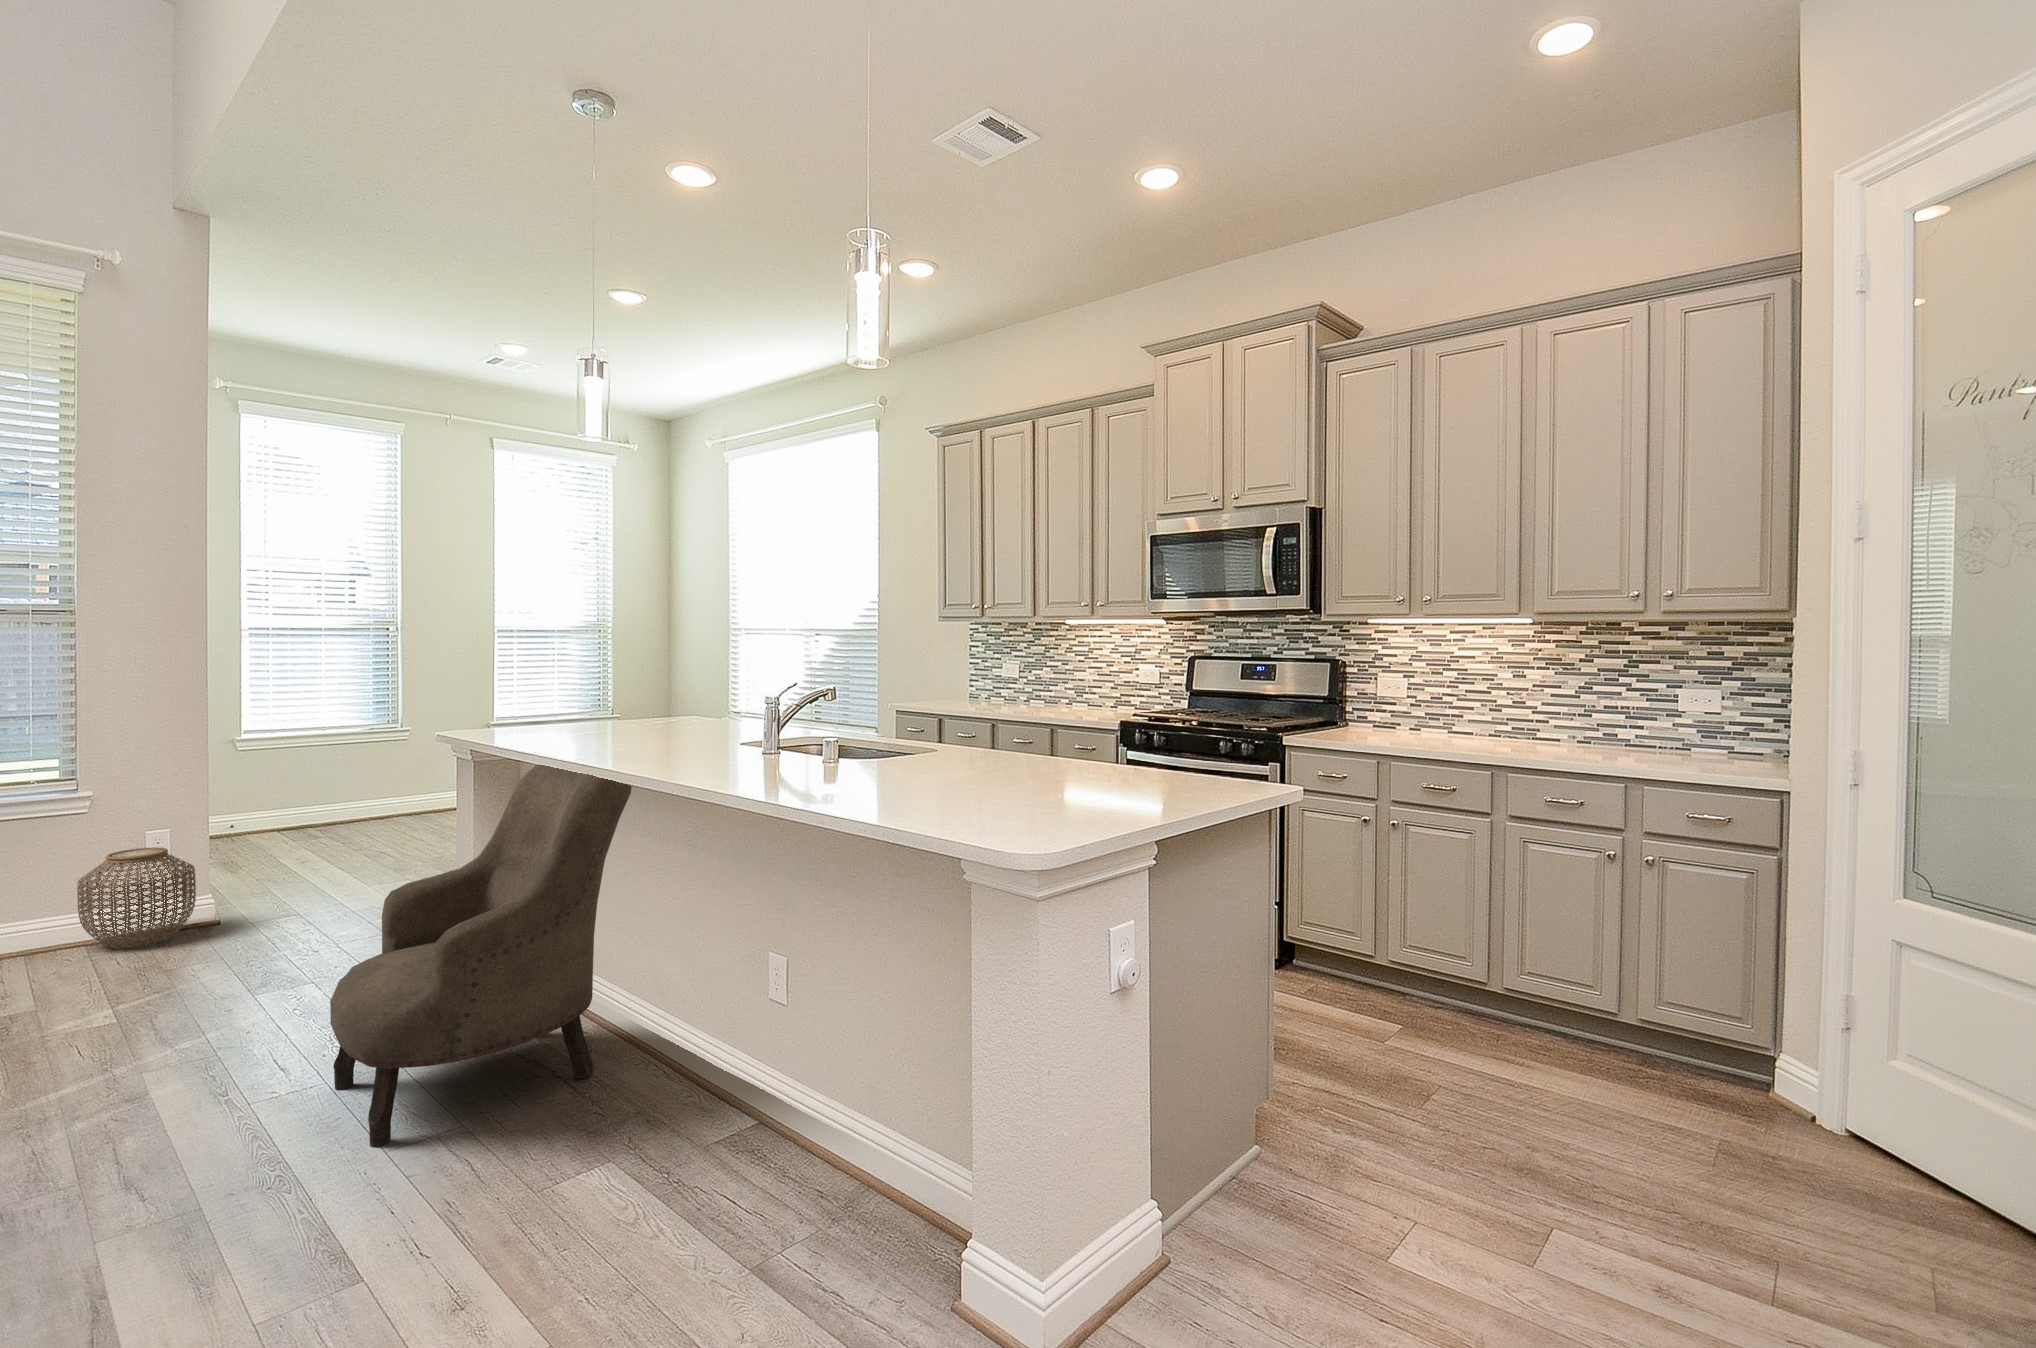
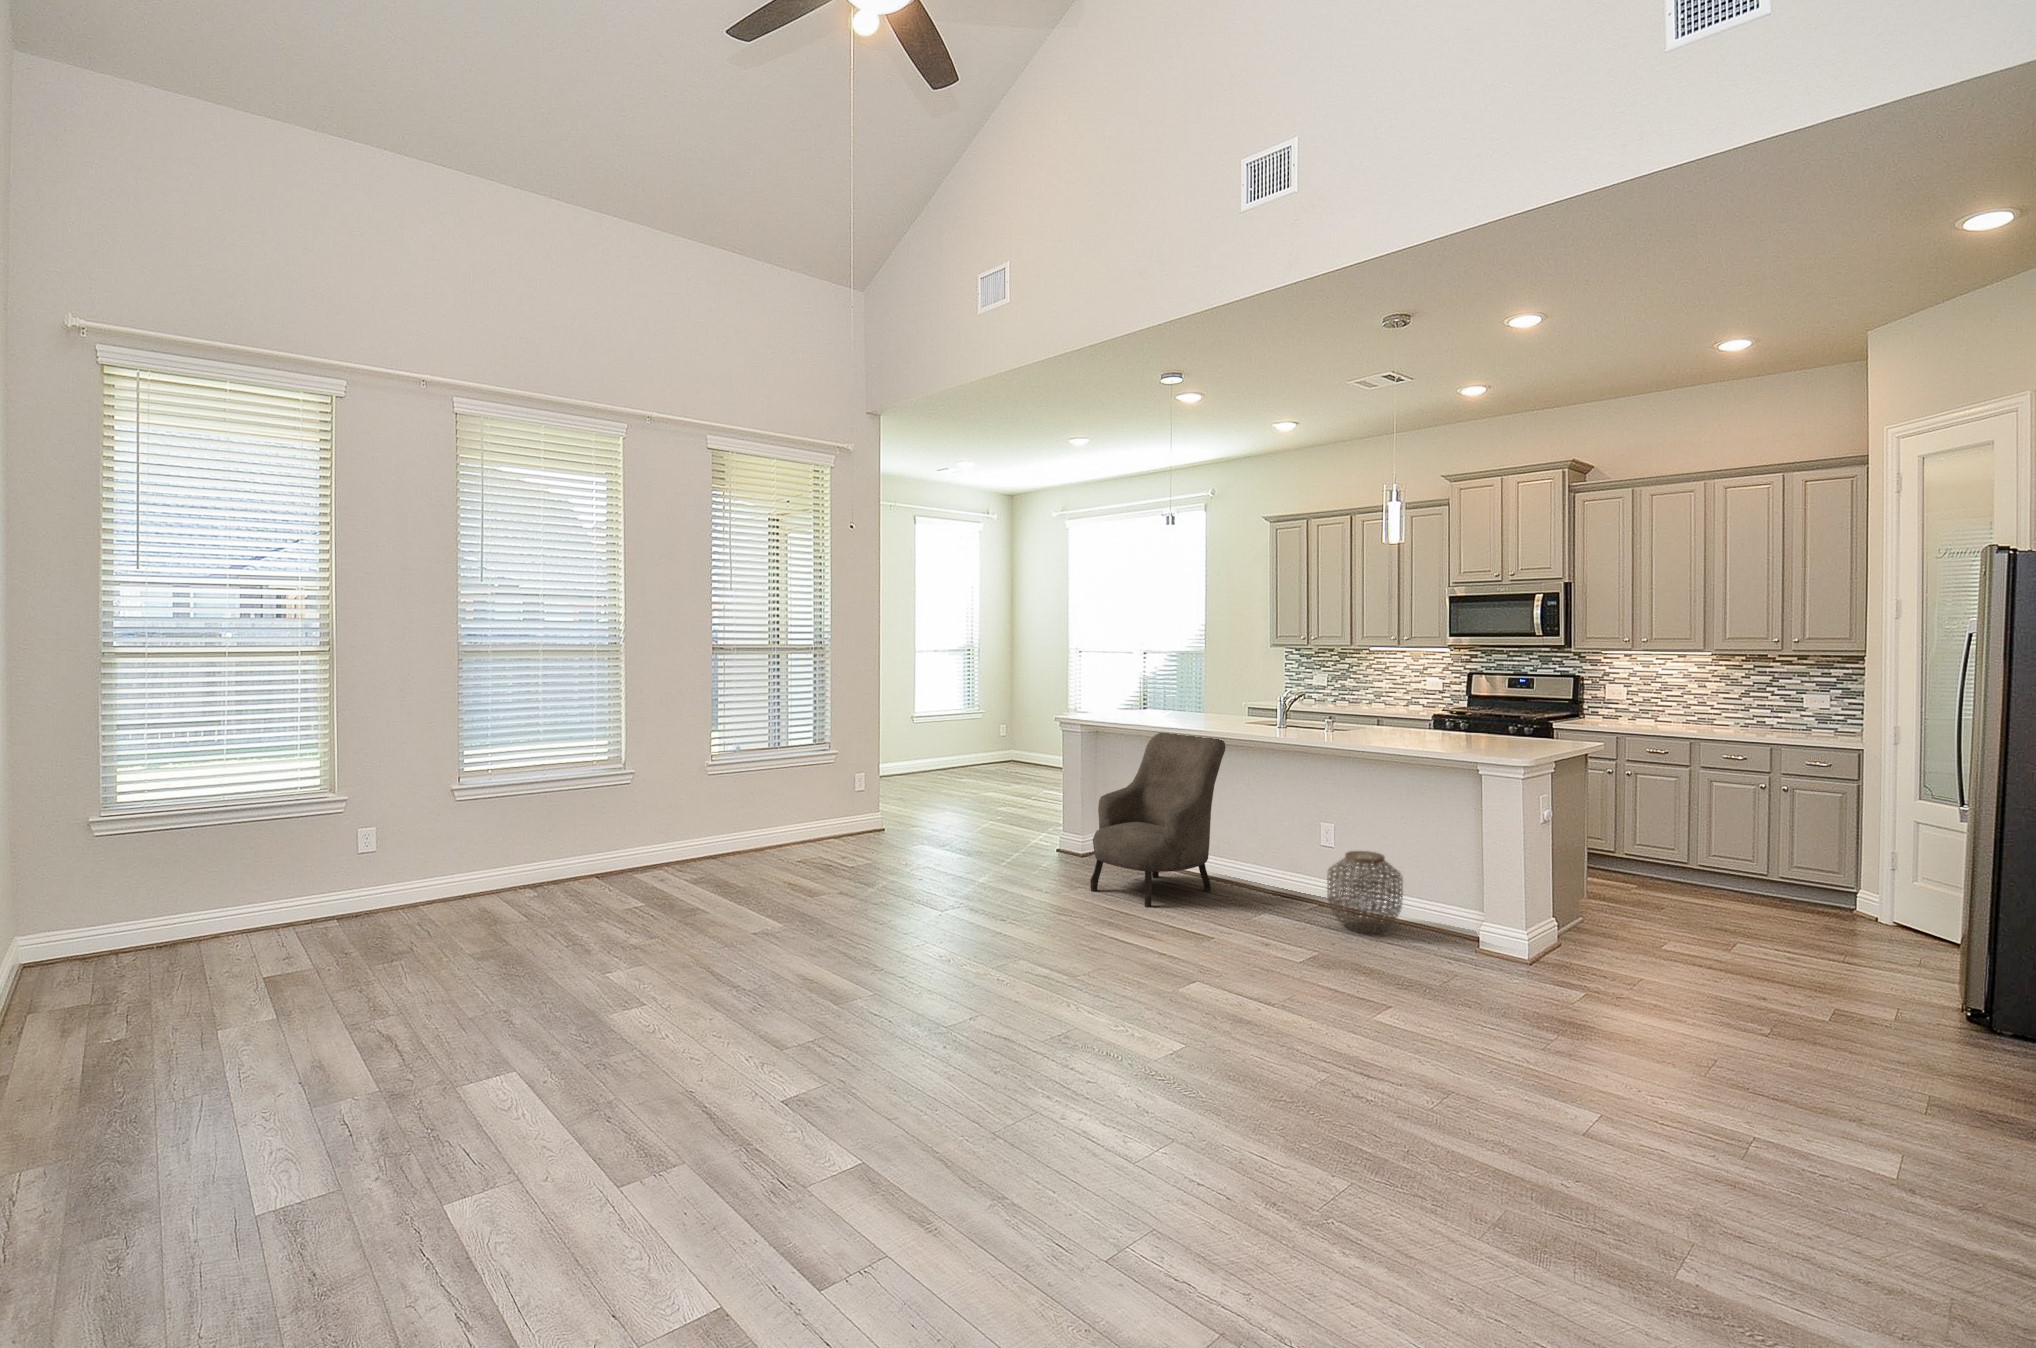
woven basket: present [77,847,196,948] -> present [1327,851,1403,933]

